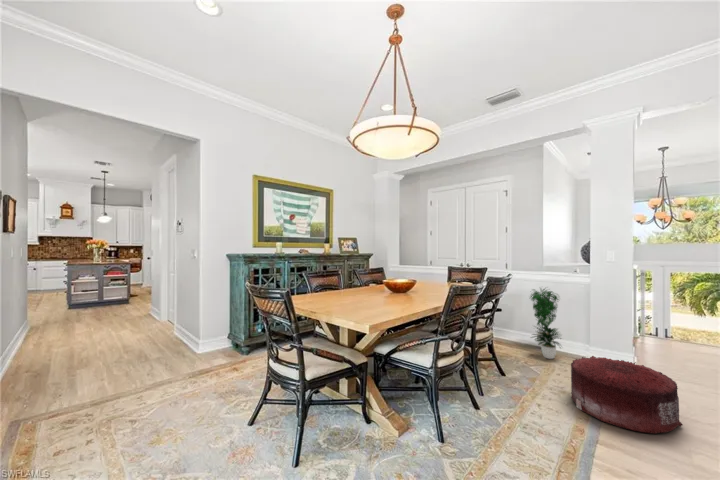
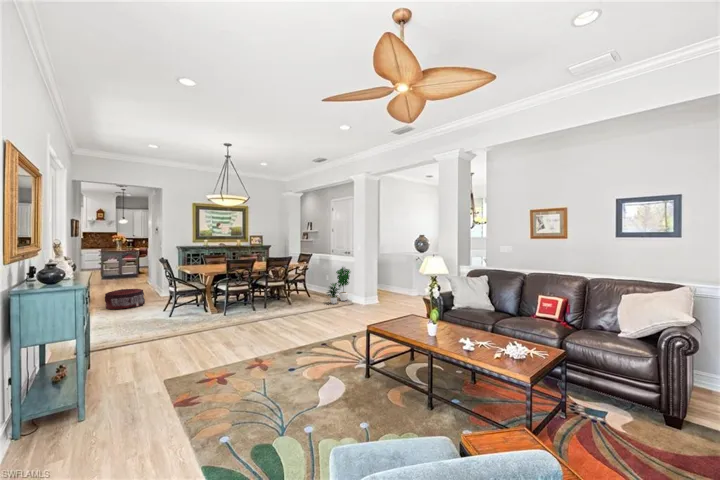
pouf: present [571,356,683,434] -> present [104,289,145,309]

